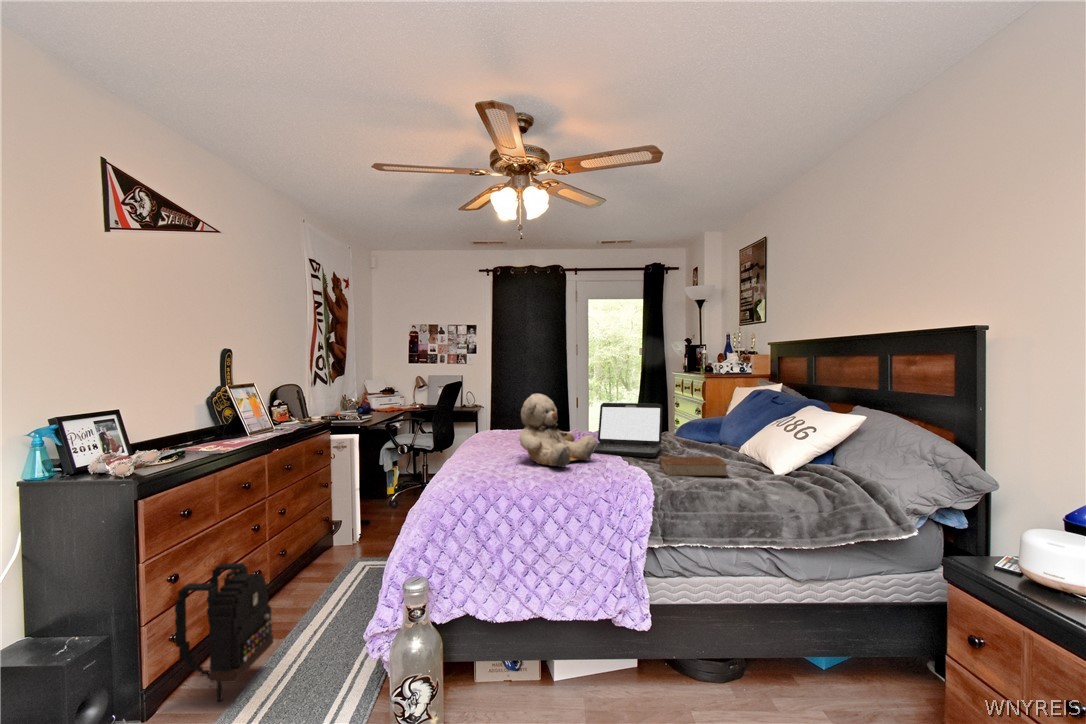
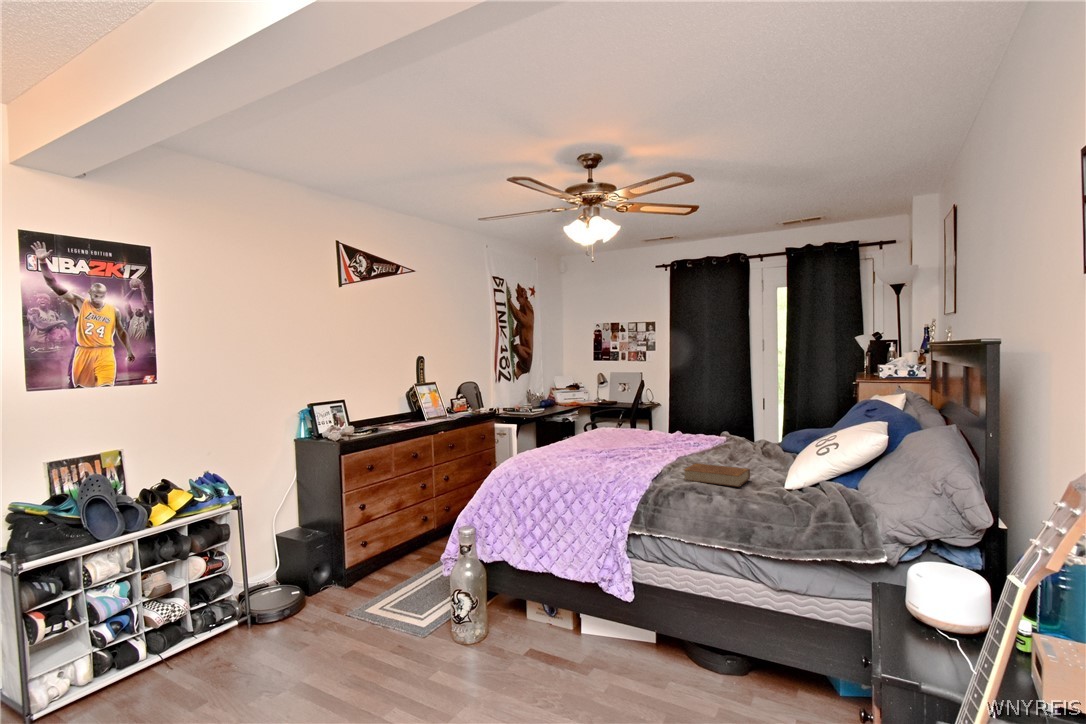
teddy bear: present [519,393,597,467] -> none [576,399,649,463]
laptop: present [593,403,663,457] -> none [656,409,738,464]
backpack: present [175,563,273,701] -> none [361,503,417,586]

